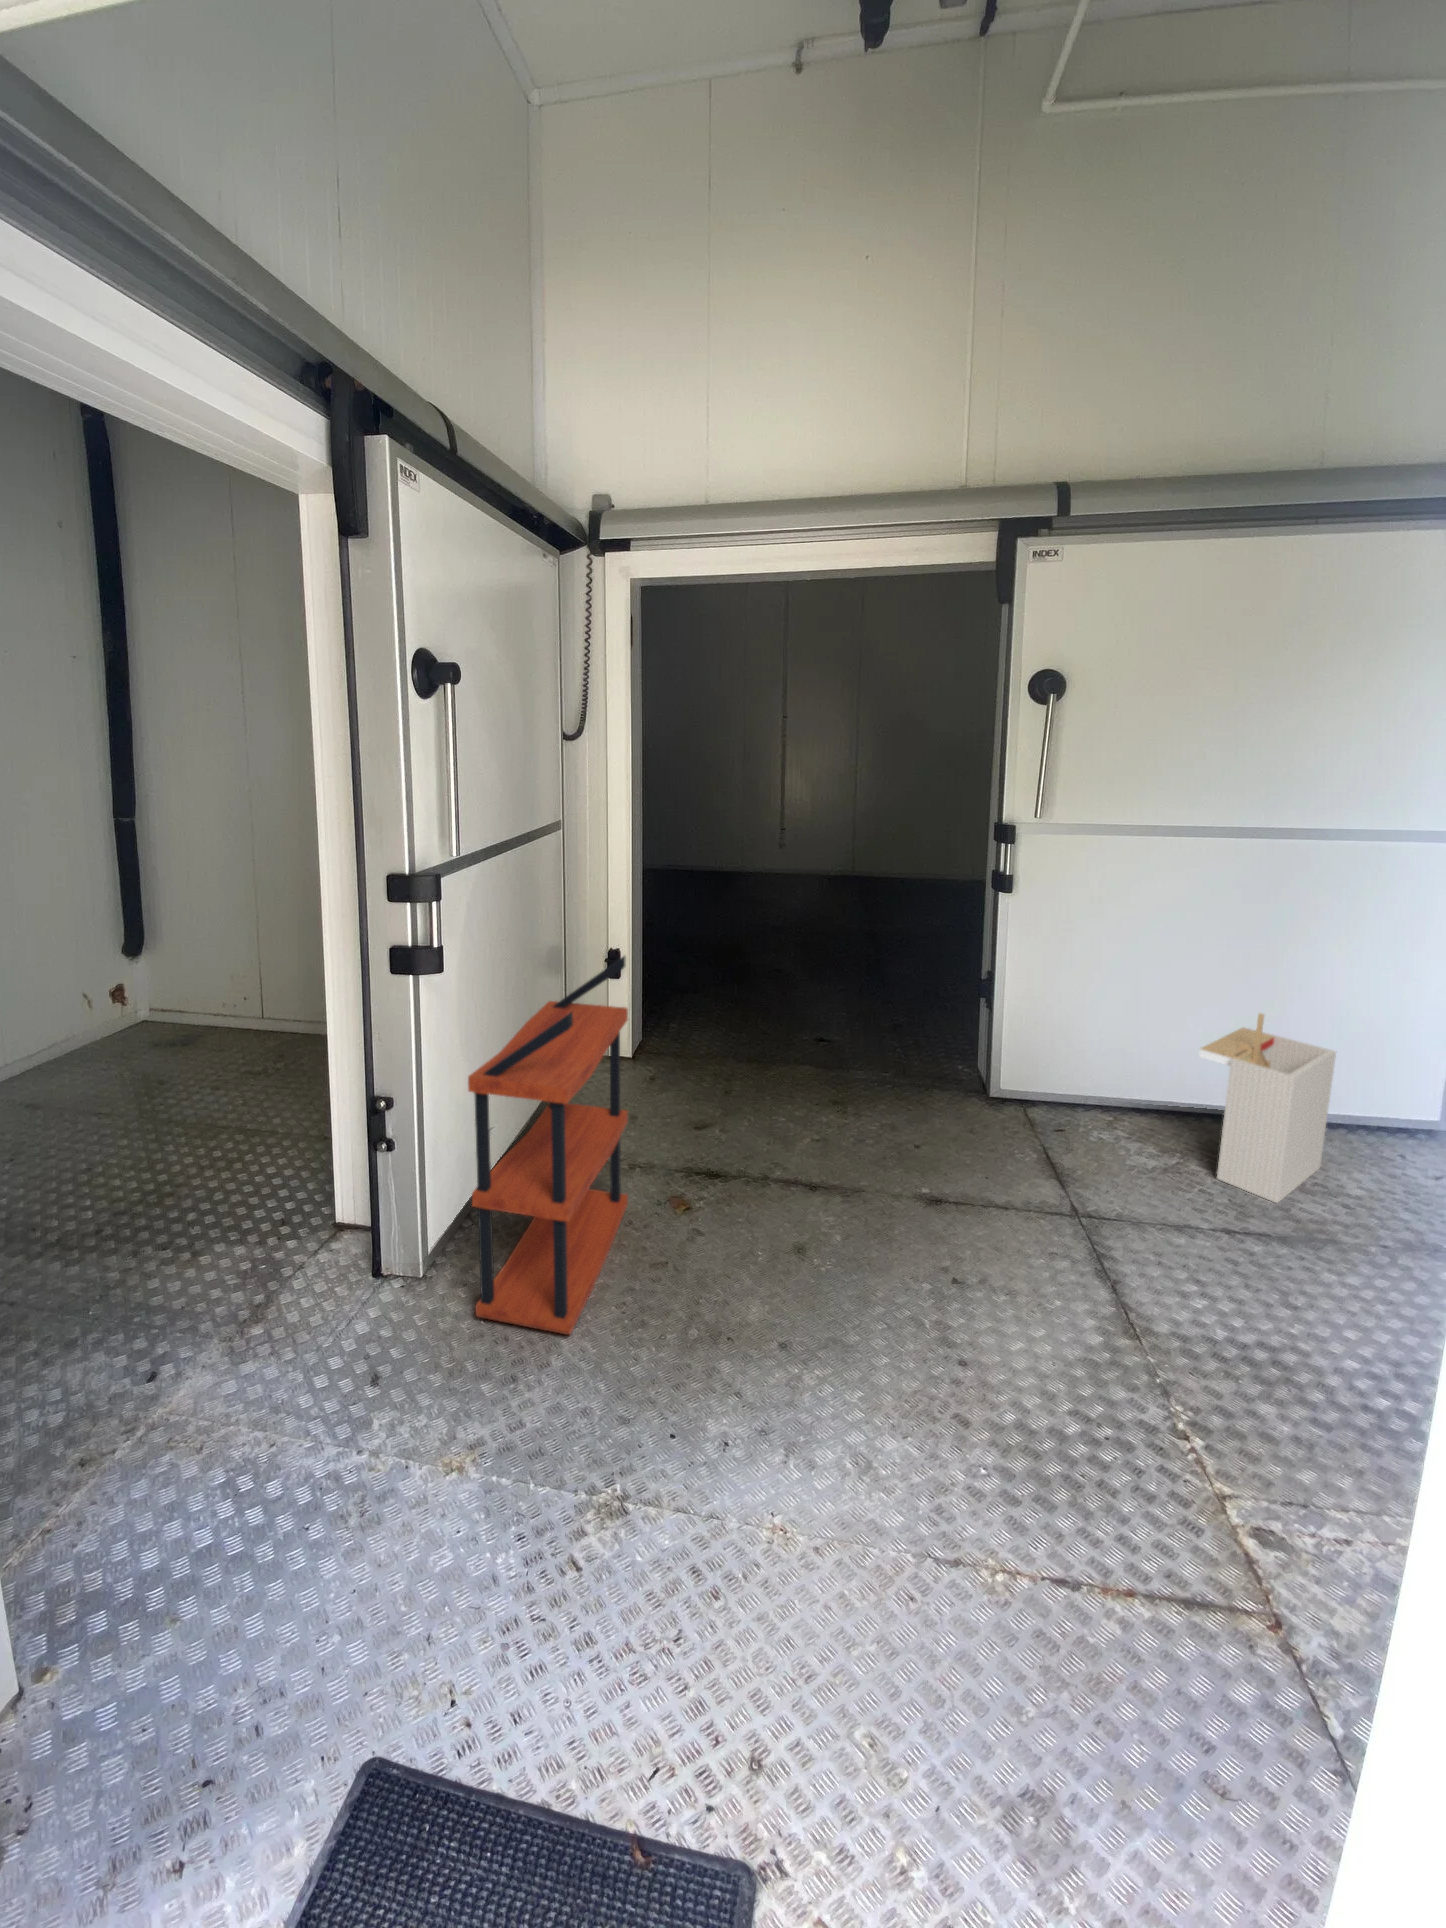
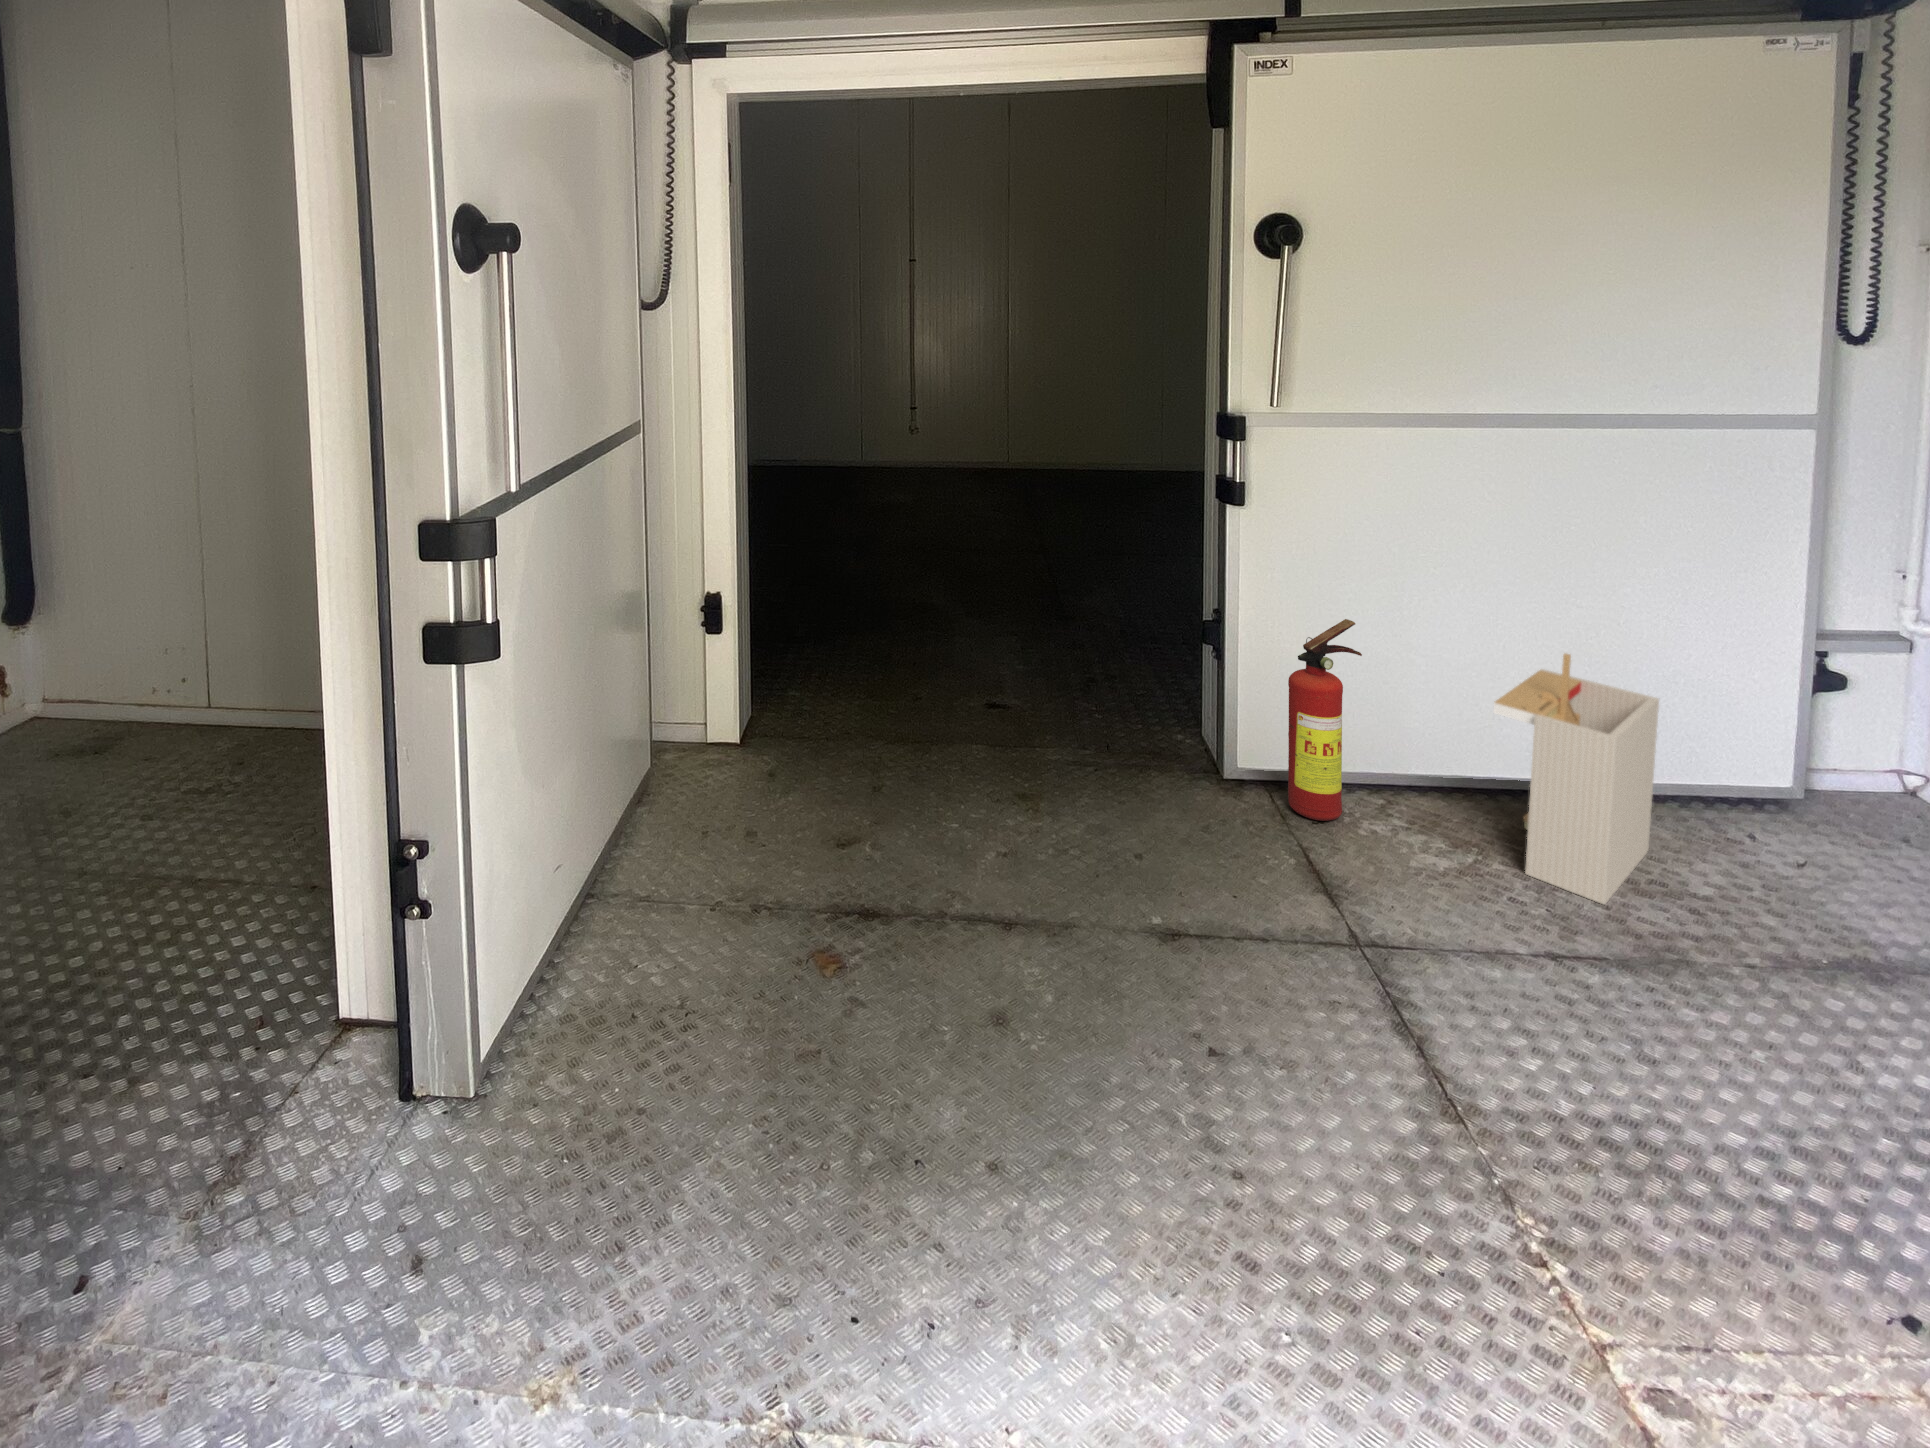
shelving unit: present [468,956,628,1335] -> none [546,612,761,1173]
fire extinguisher: none [1036,983,1099,1134] -> present [1288,619,1362,821]

